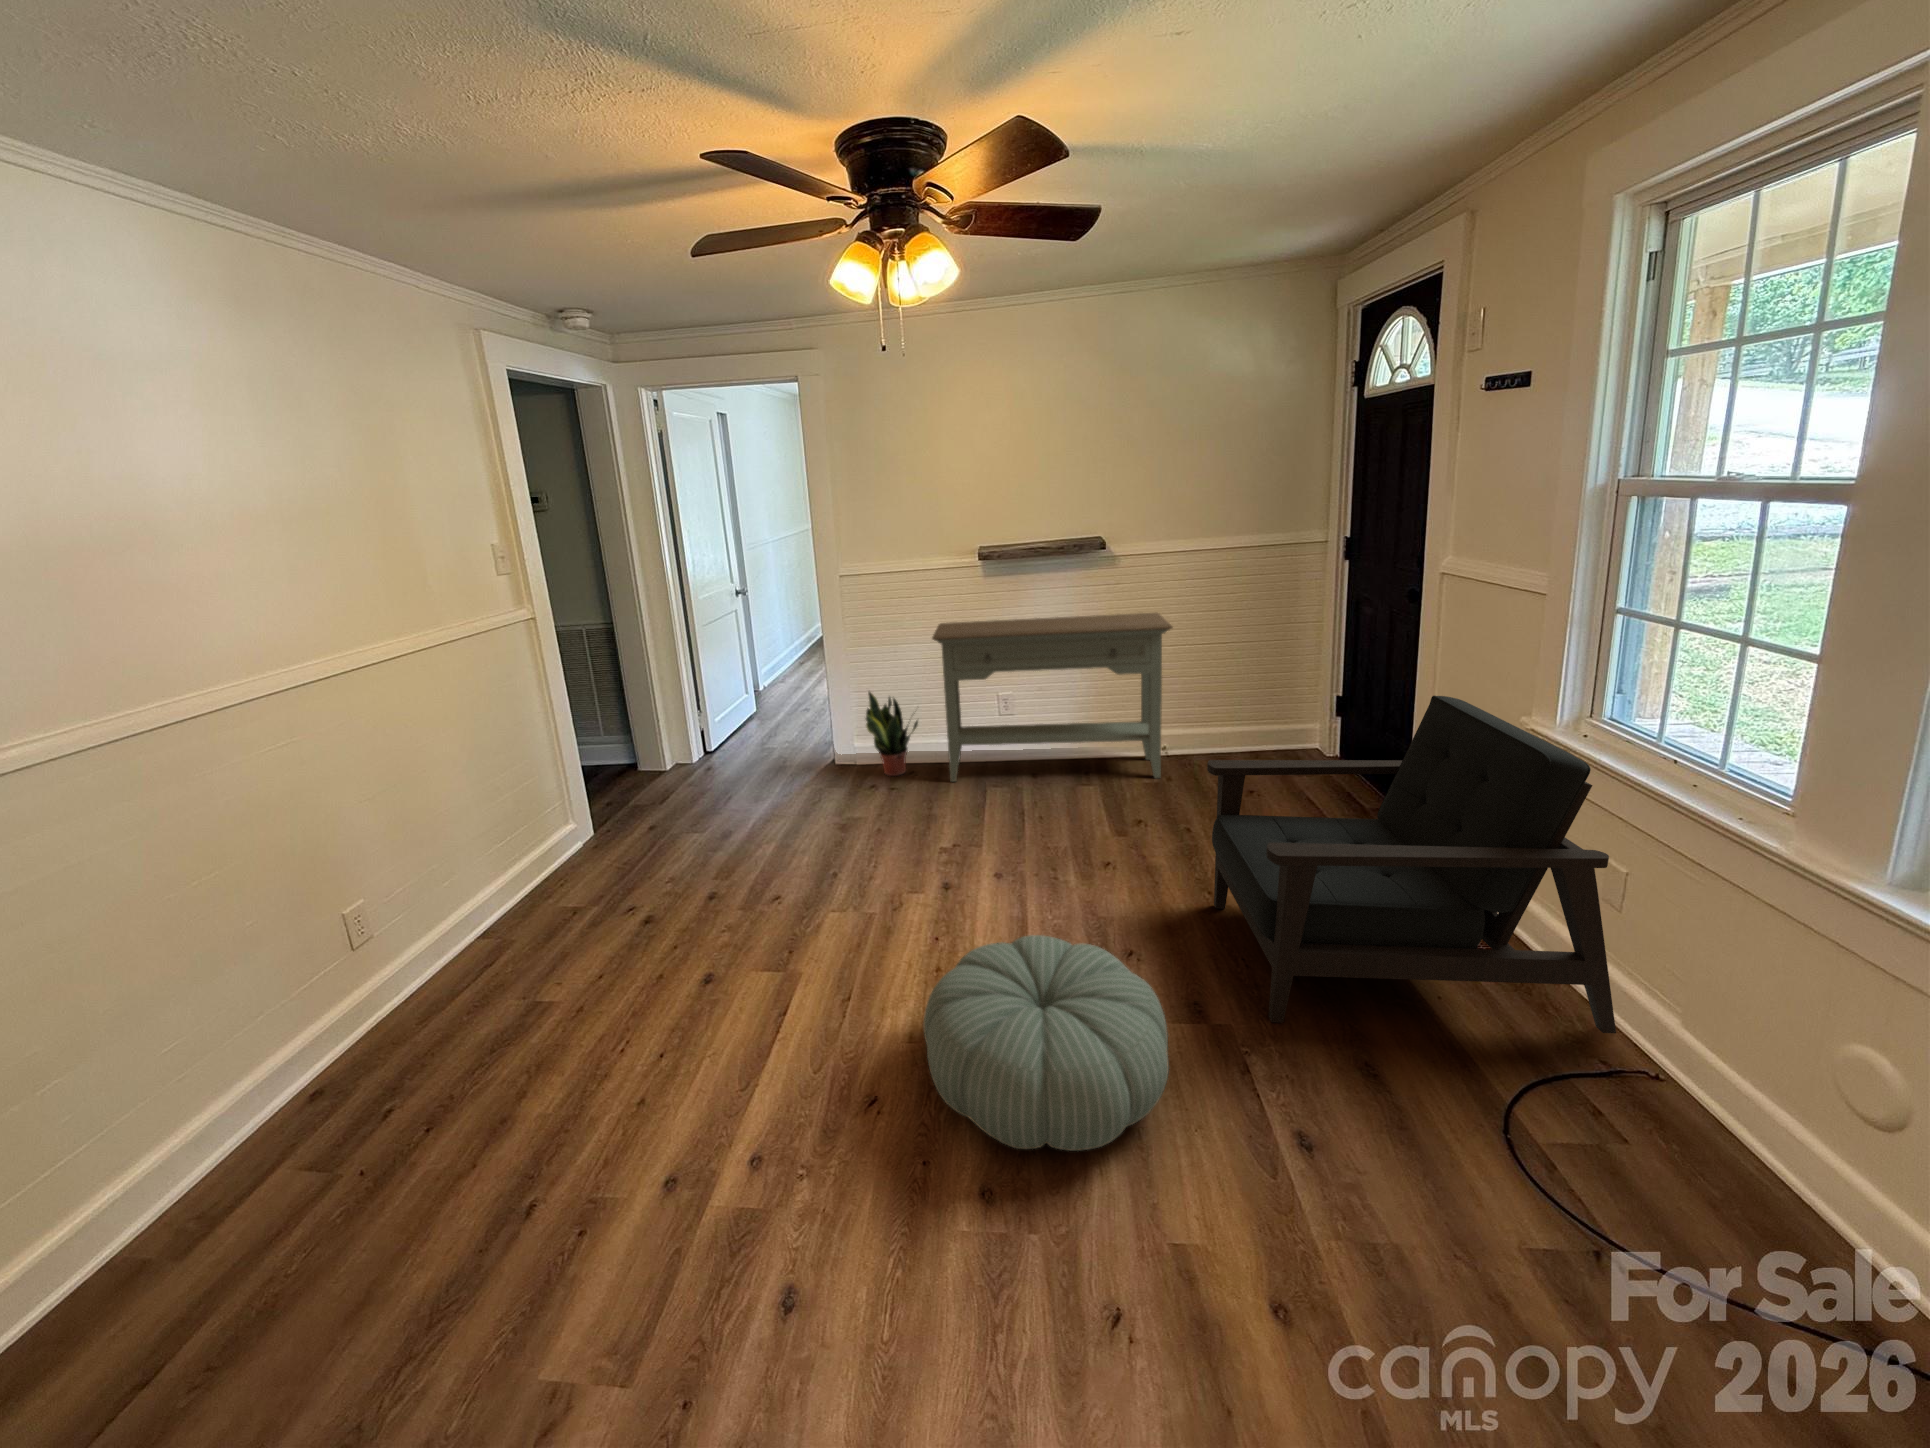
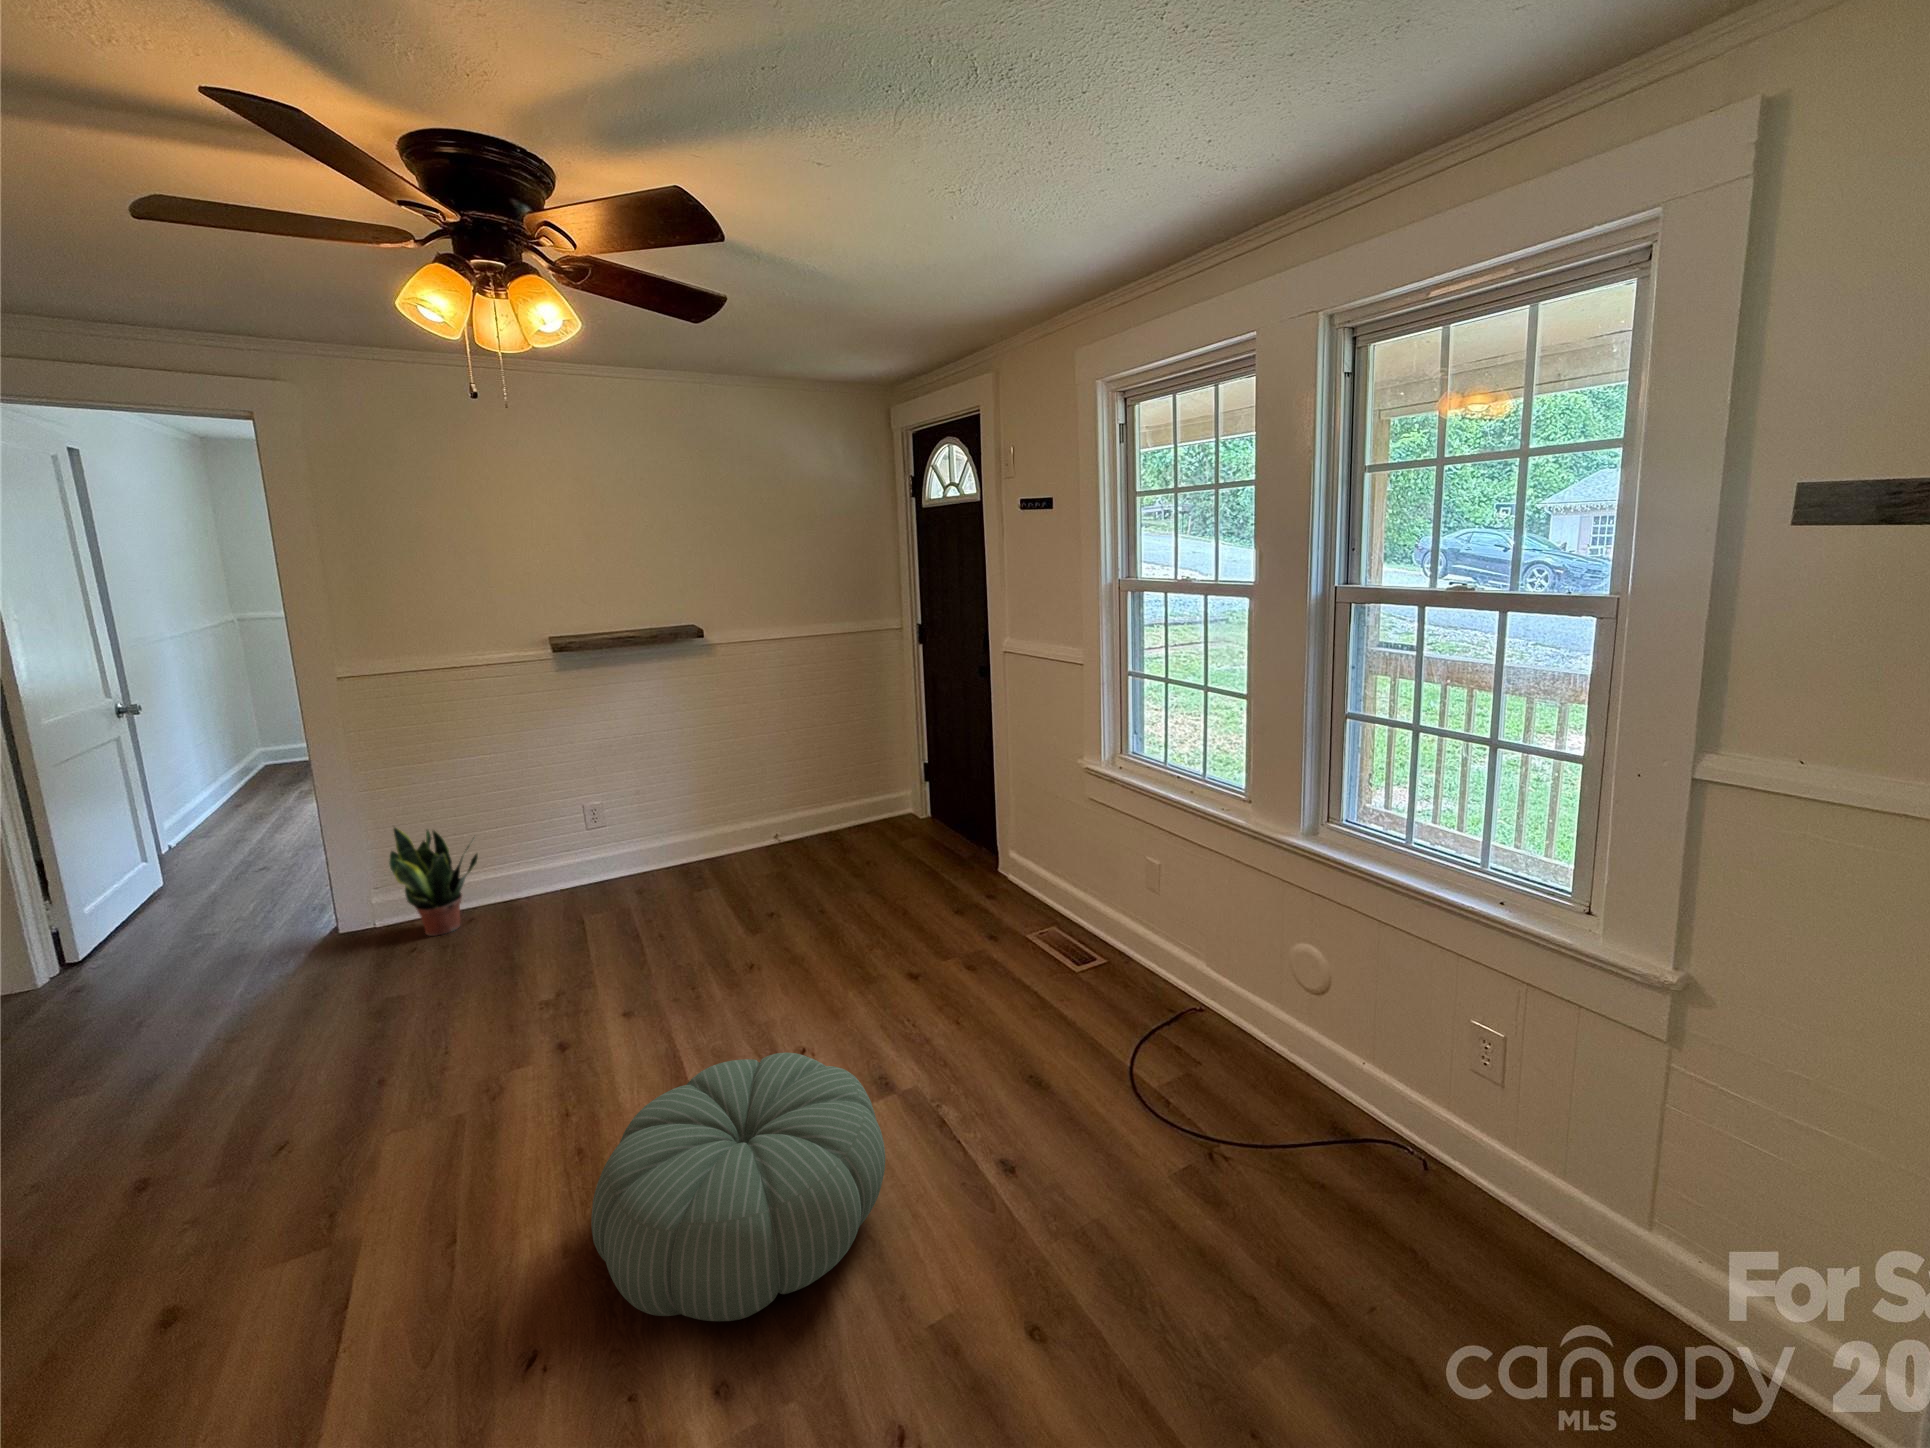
console table: present [932,613,1172,782] -> none [497,699,787,924]
armchair: present [1207,696,1616,1033] -> none [854,749,1167,1069]

